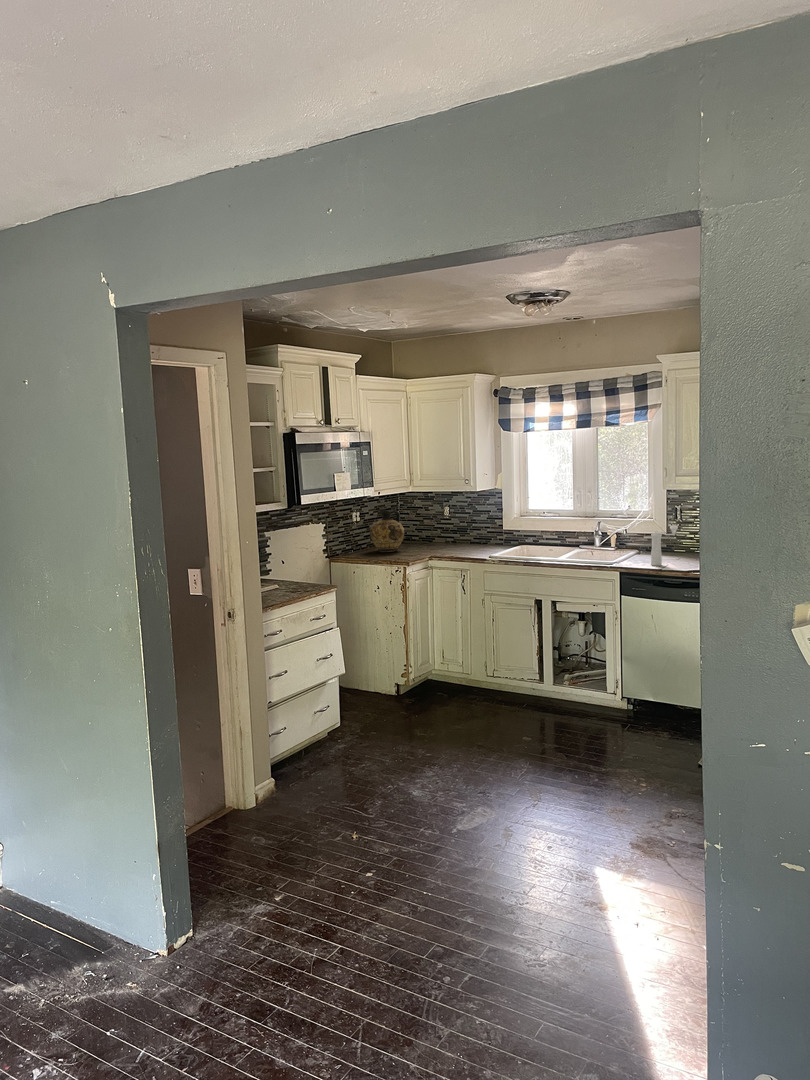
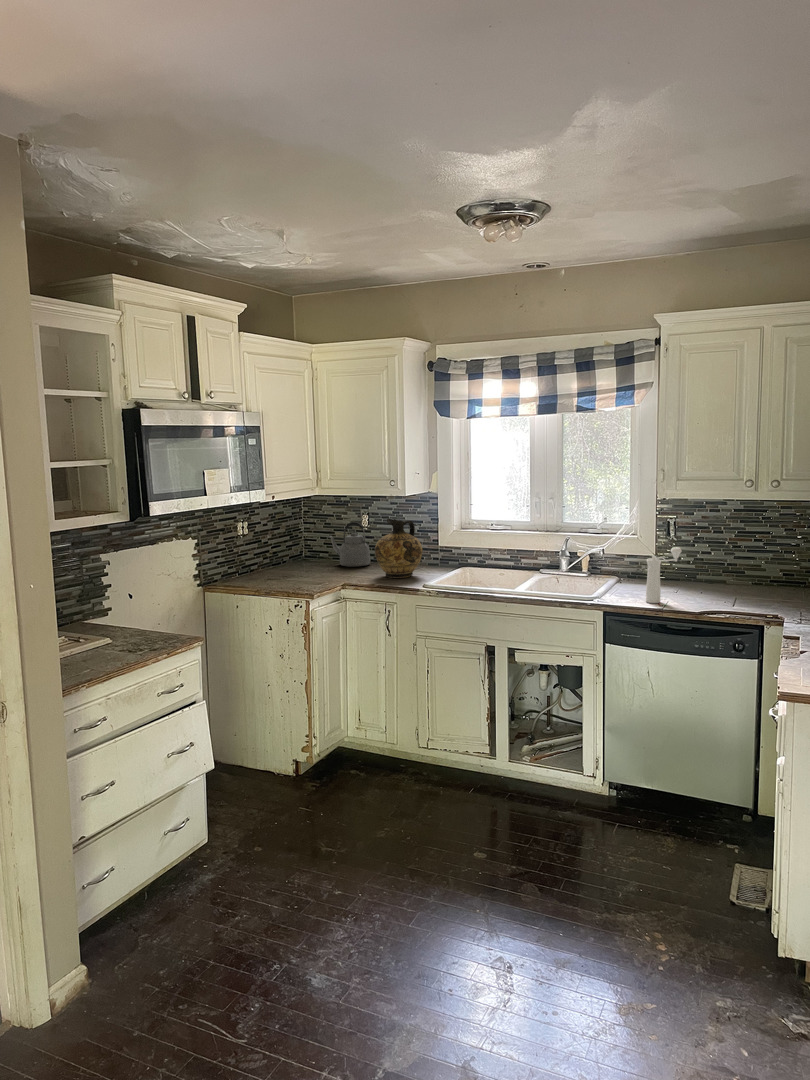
ceramic jug: present [370,509,404,552] -> present [375,518,422,578]
kettle: none [419,512,451,546] -> present [328,522,370,567]

